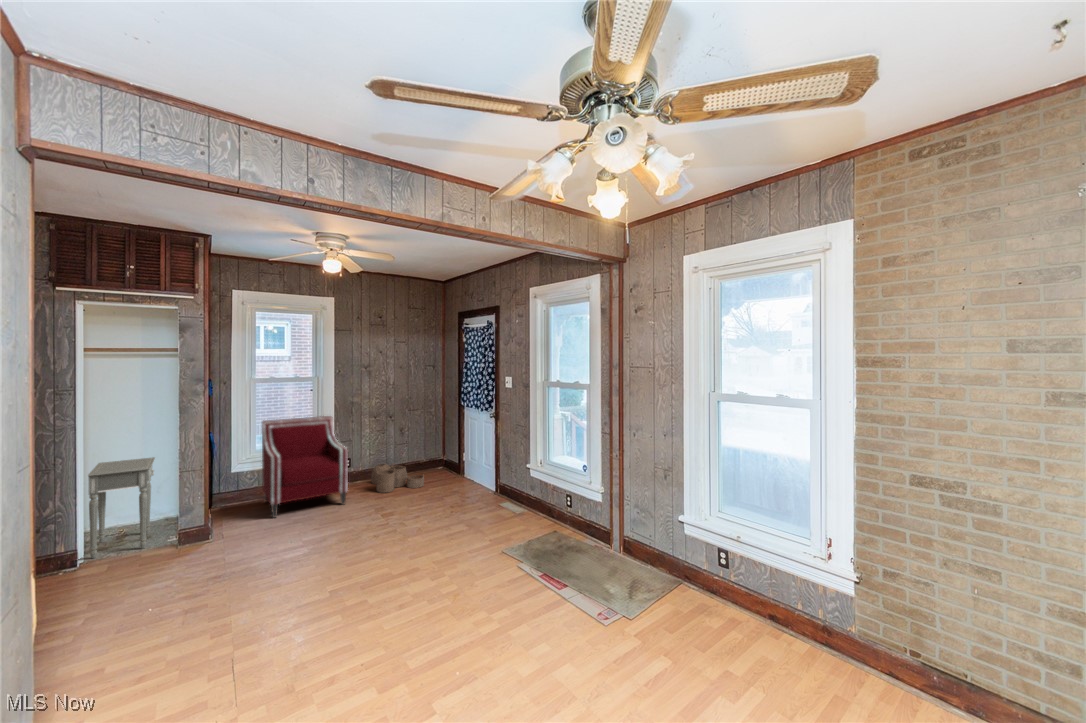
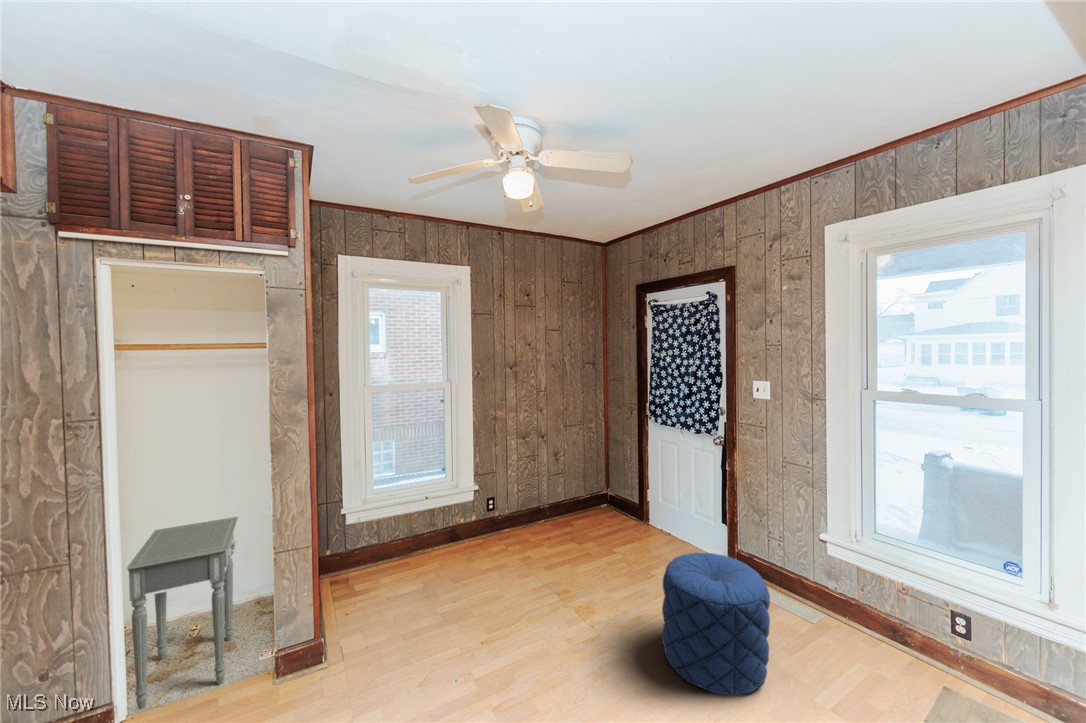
armchair: present [262,416,348,518] -> none [382,438,510,610]
woven basket: present [371,464,424,493] -> none [523,503,603,555]
pouf: none [419,473,475,539] -> present [662,553,770,695]

